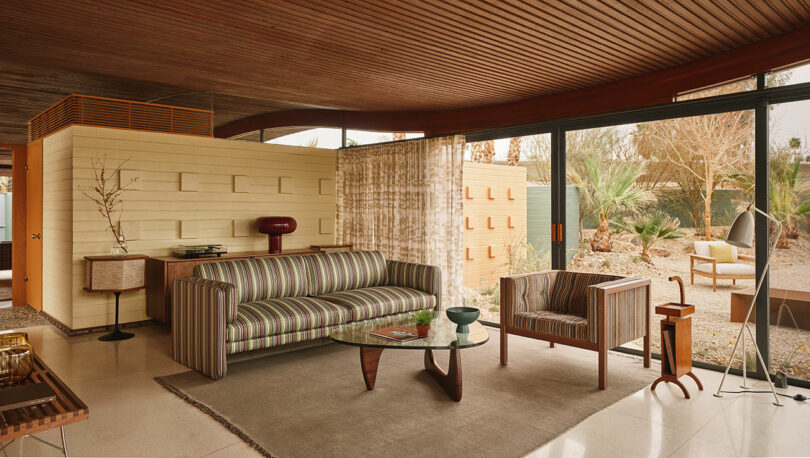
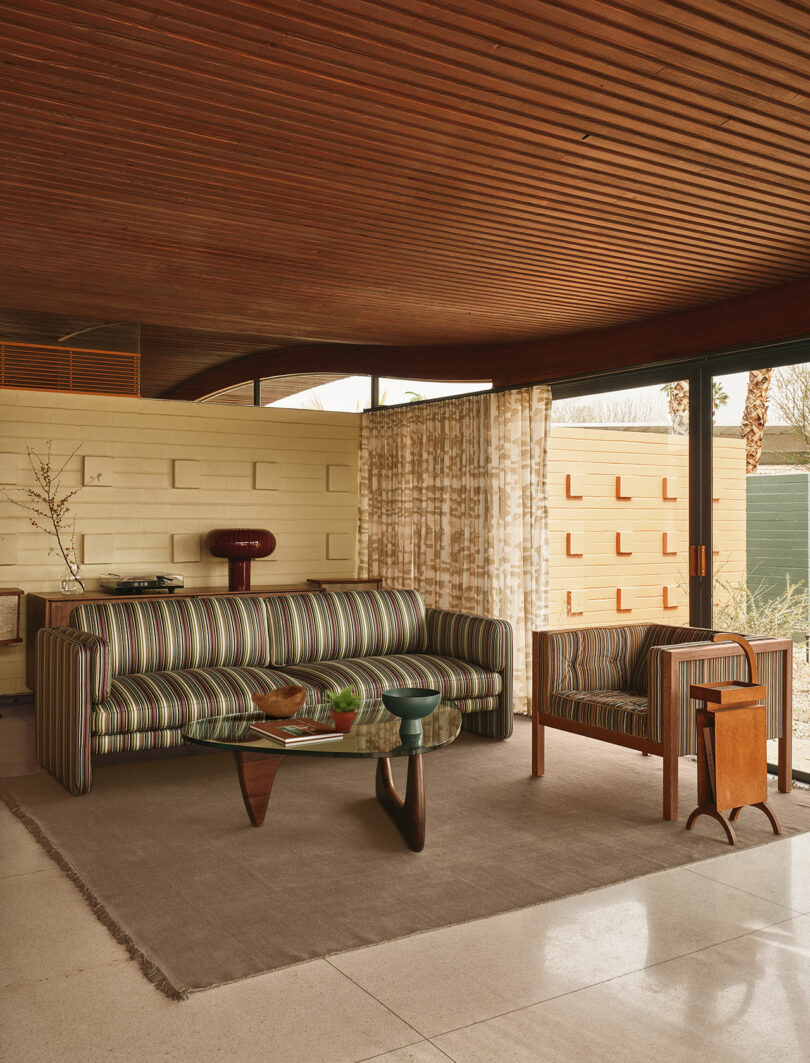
wooden bowl: none [352,310,384,330] -> present [251,685,307,718]

